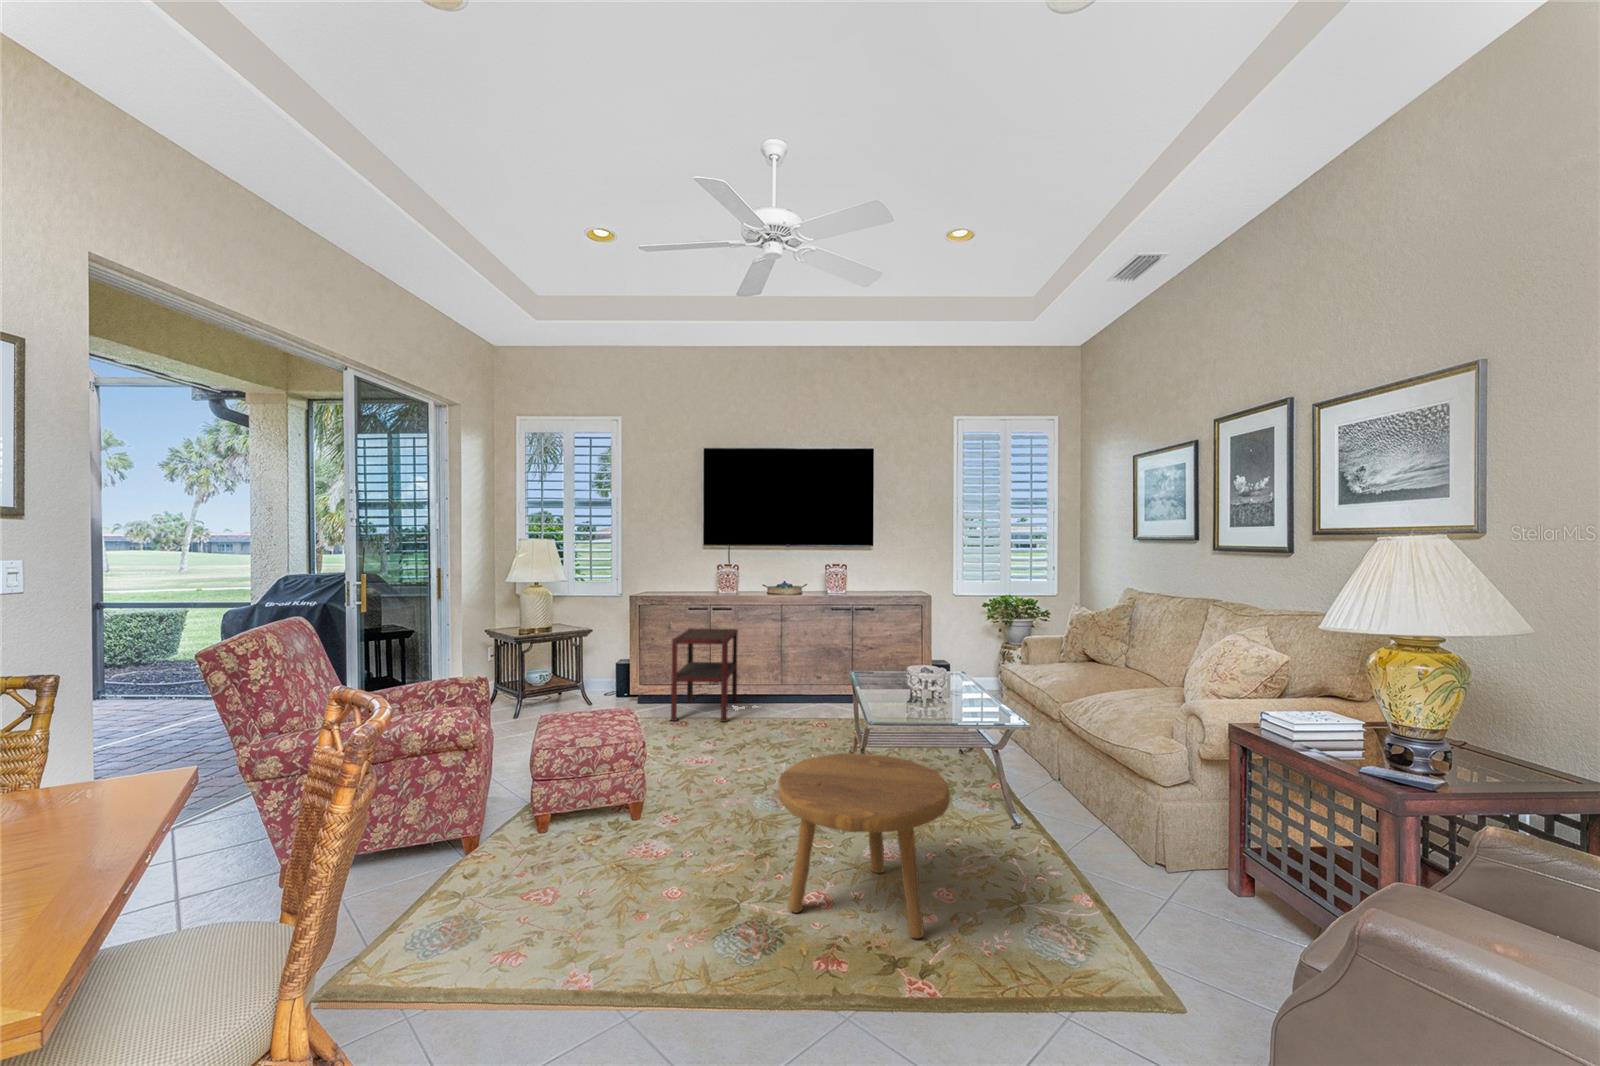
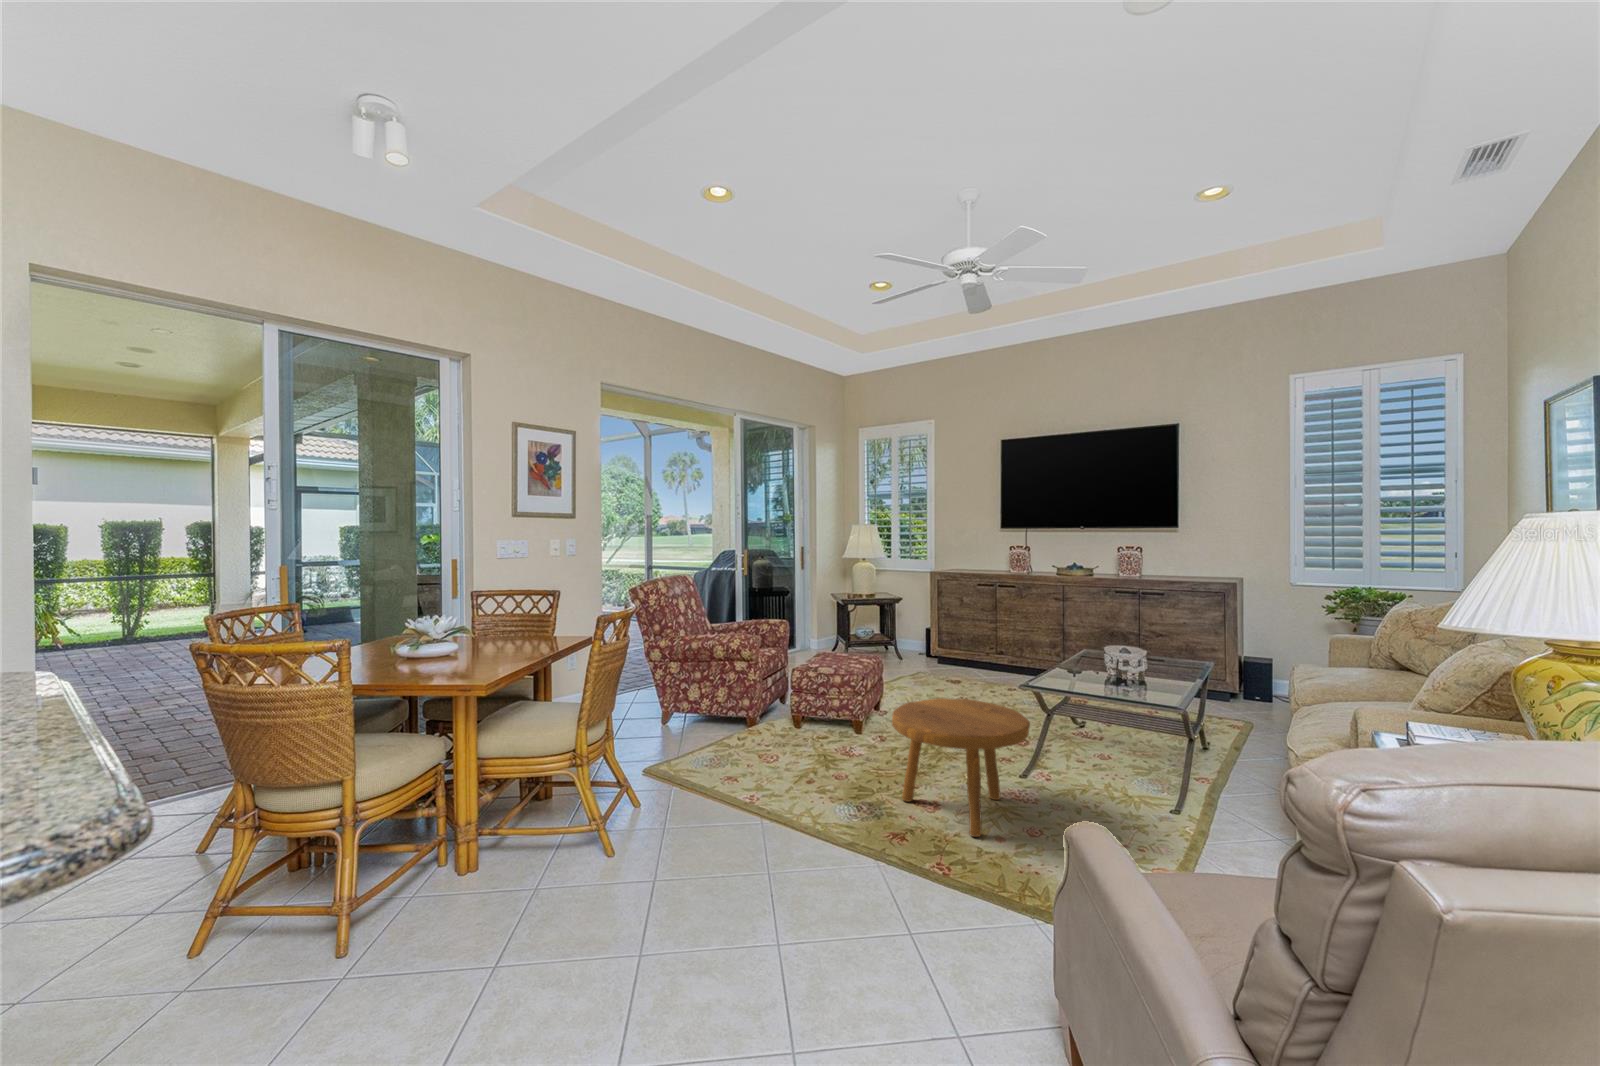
side table: present [670,628,738,722] -> none [942,602,1019,686]

